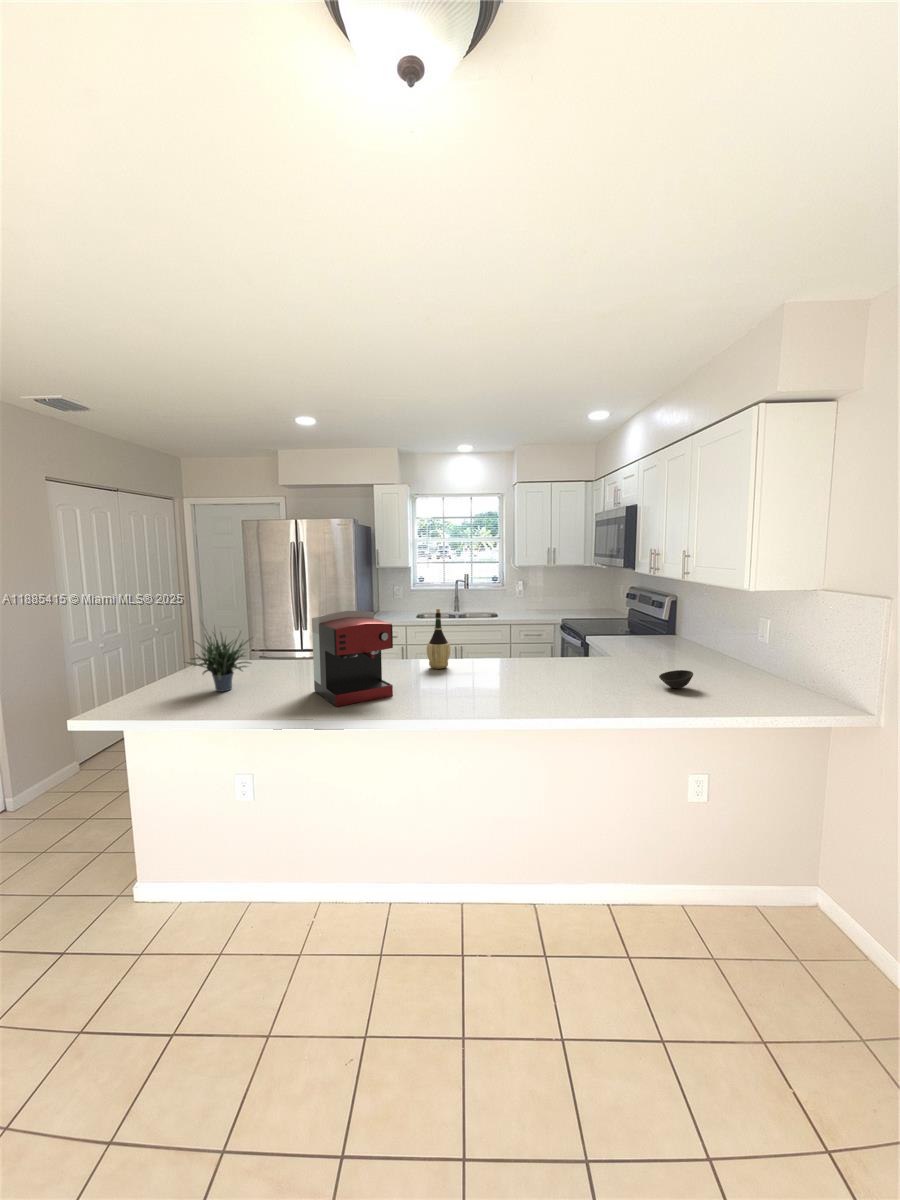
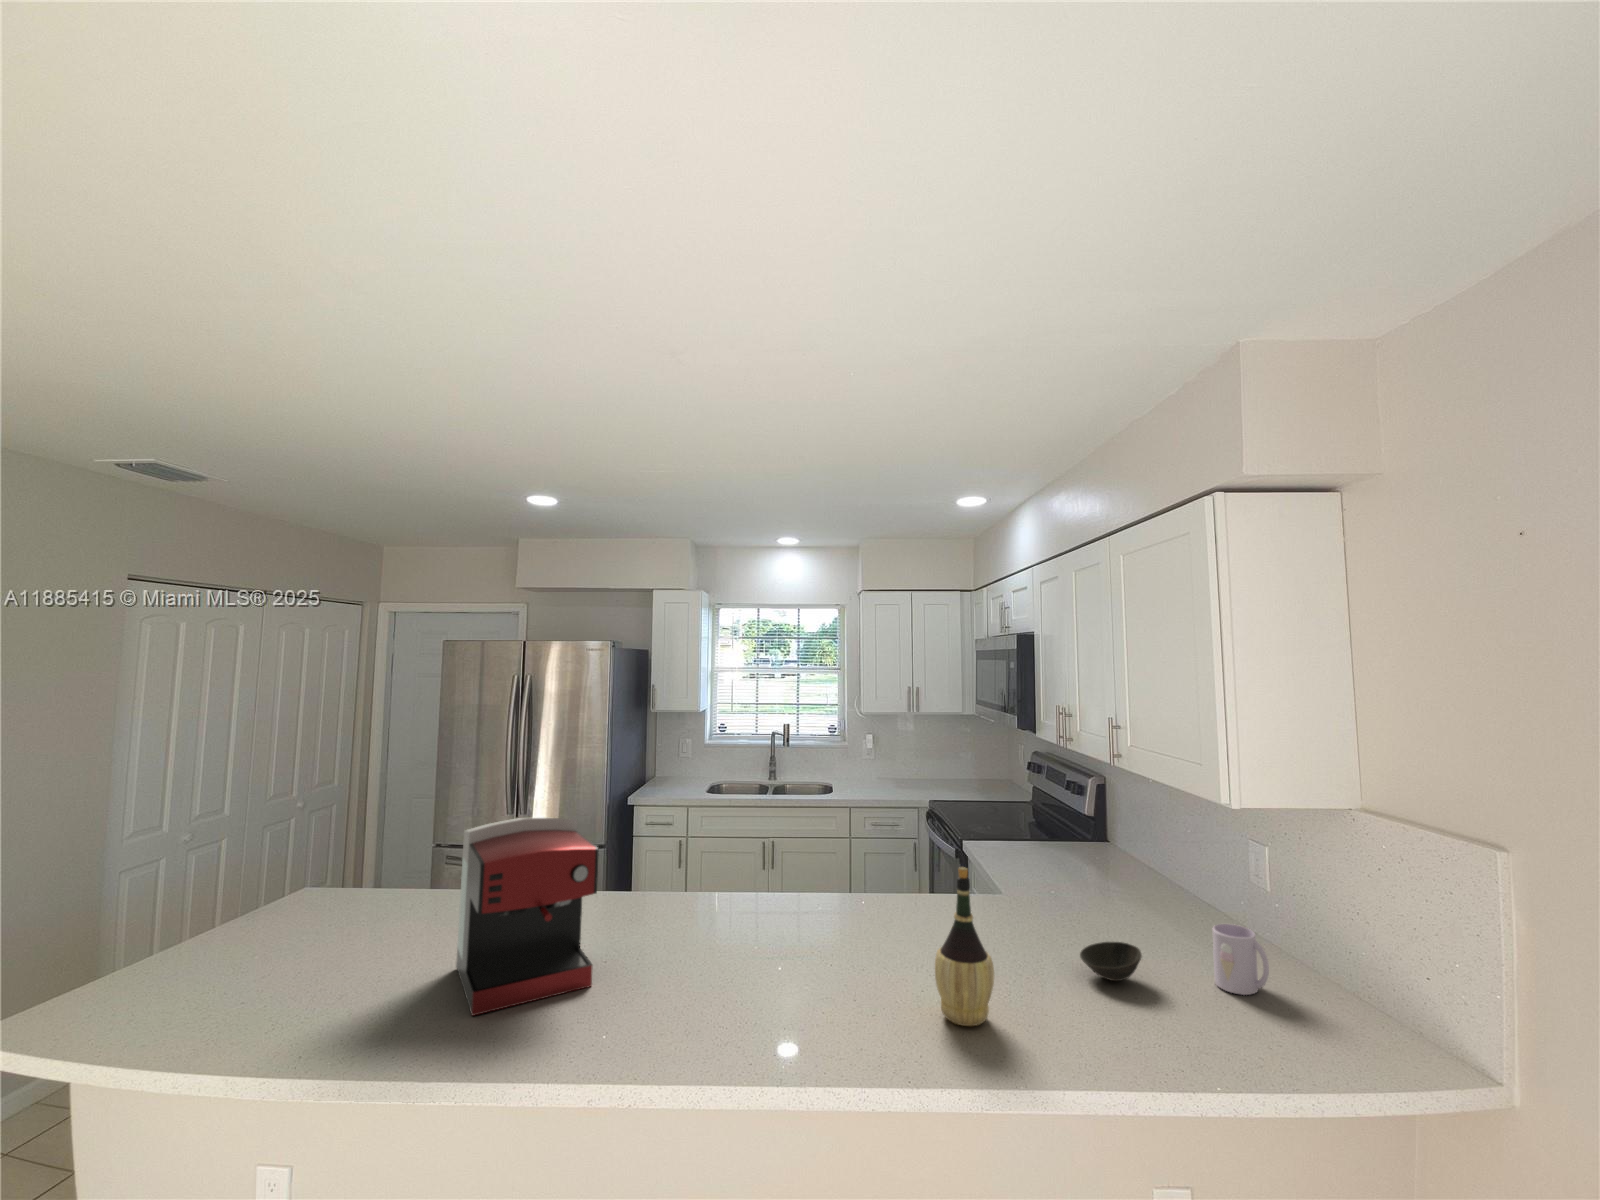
wine bottle: present [427,609,450,669] -> present [935,867,994,1026]
potted plant: present [186,628,252,691] -> none [226,823,363,964]
mug: none [732,658,762,692] -> present [1213,924,1269,995]

